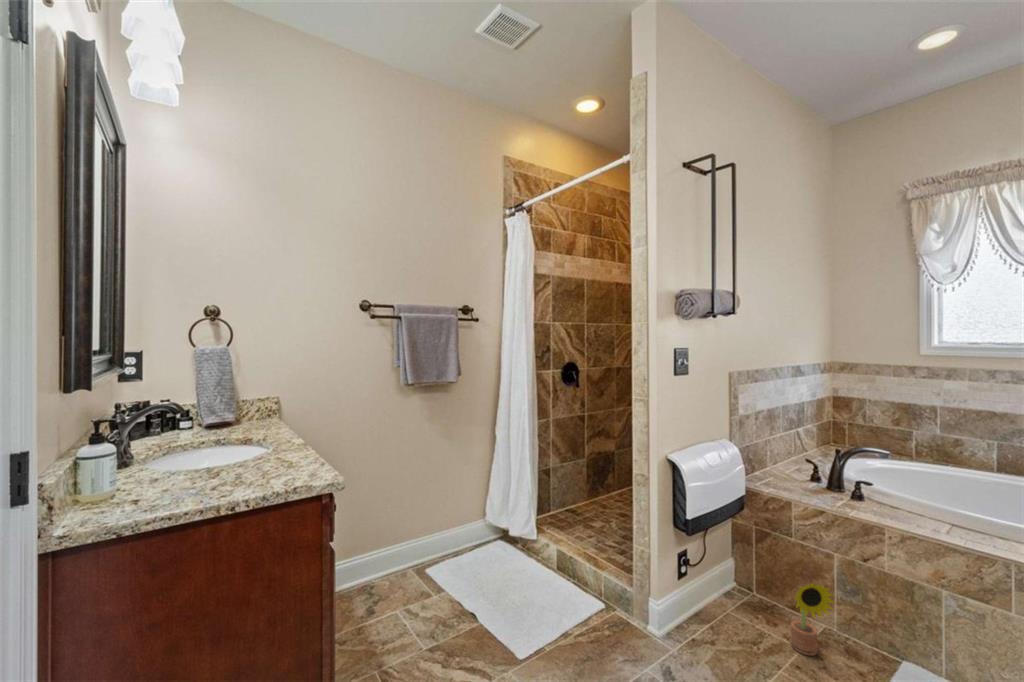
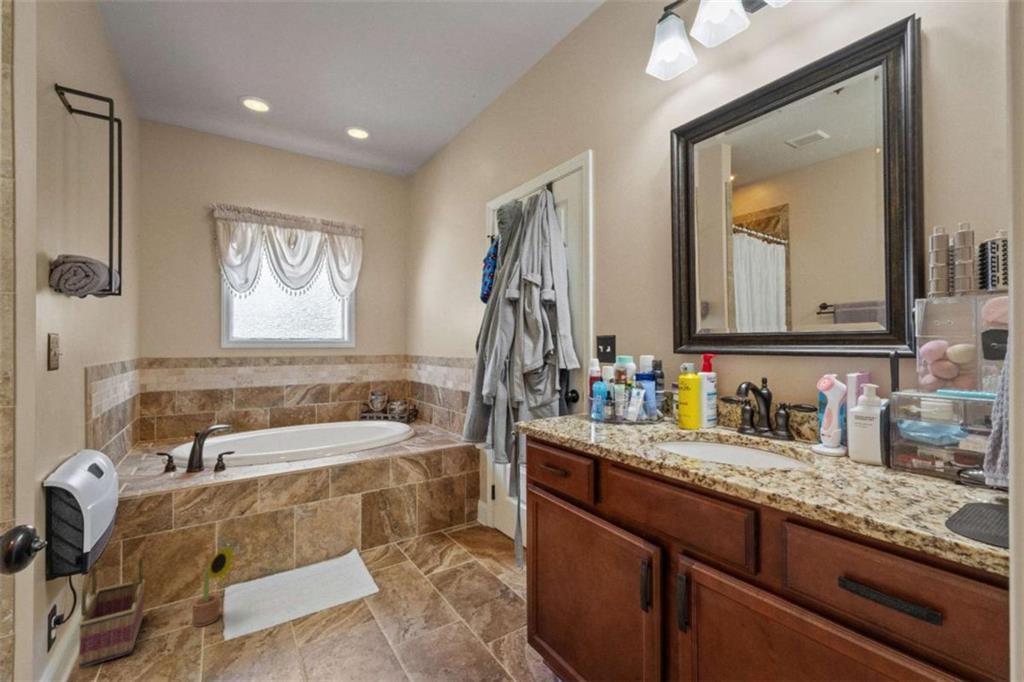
basket: none [704,536,765,626] -> present [78,555,145,668]

